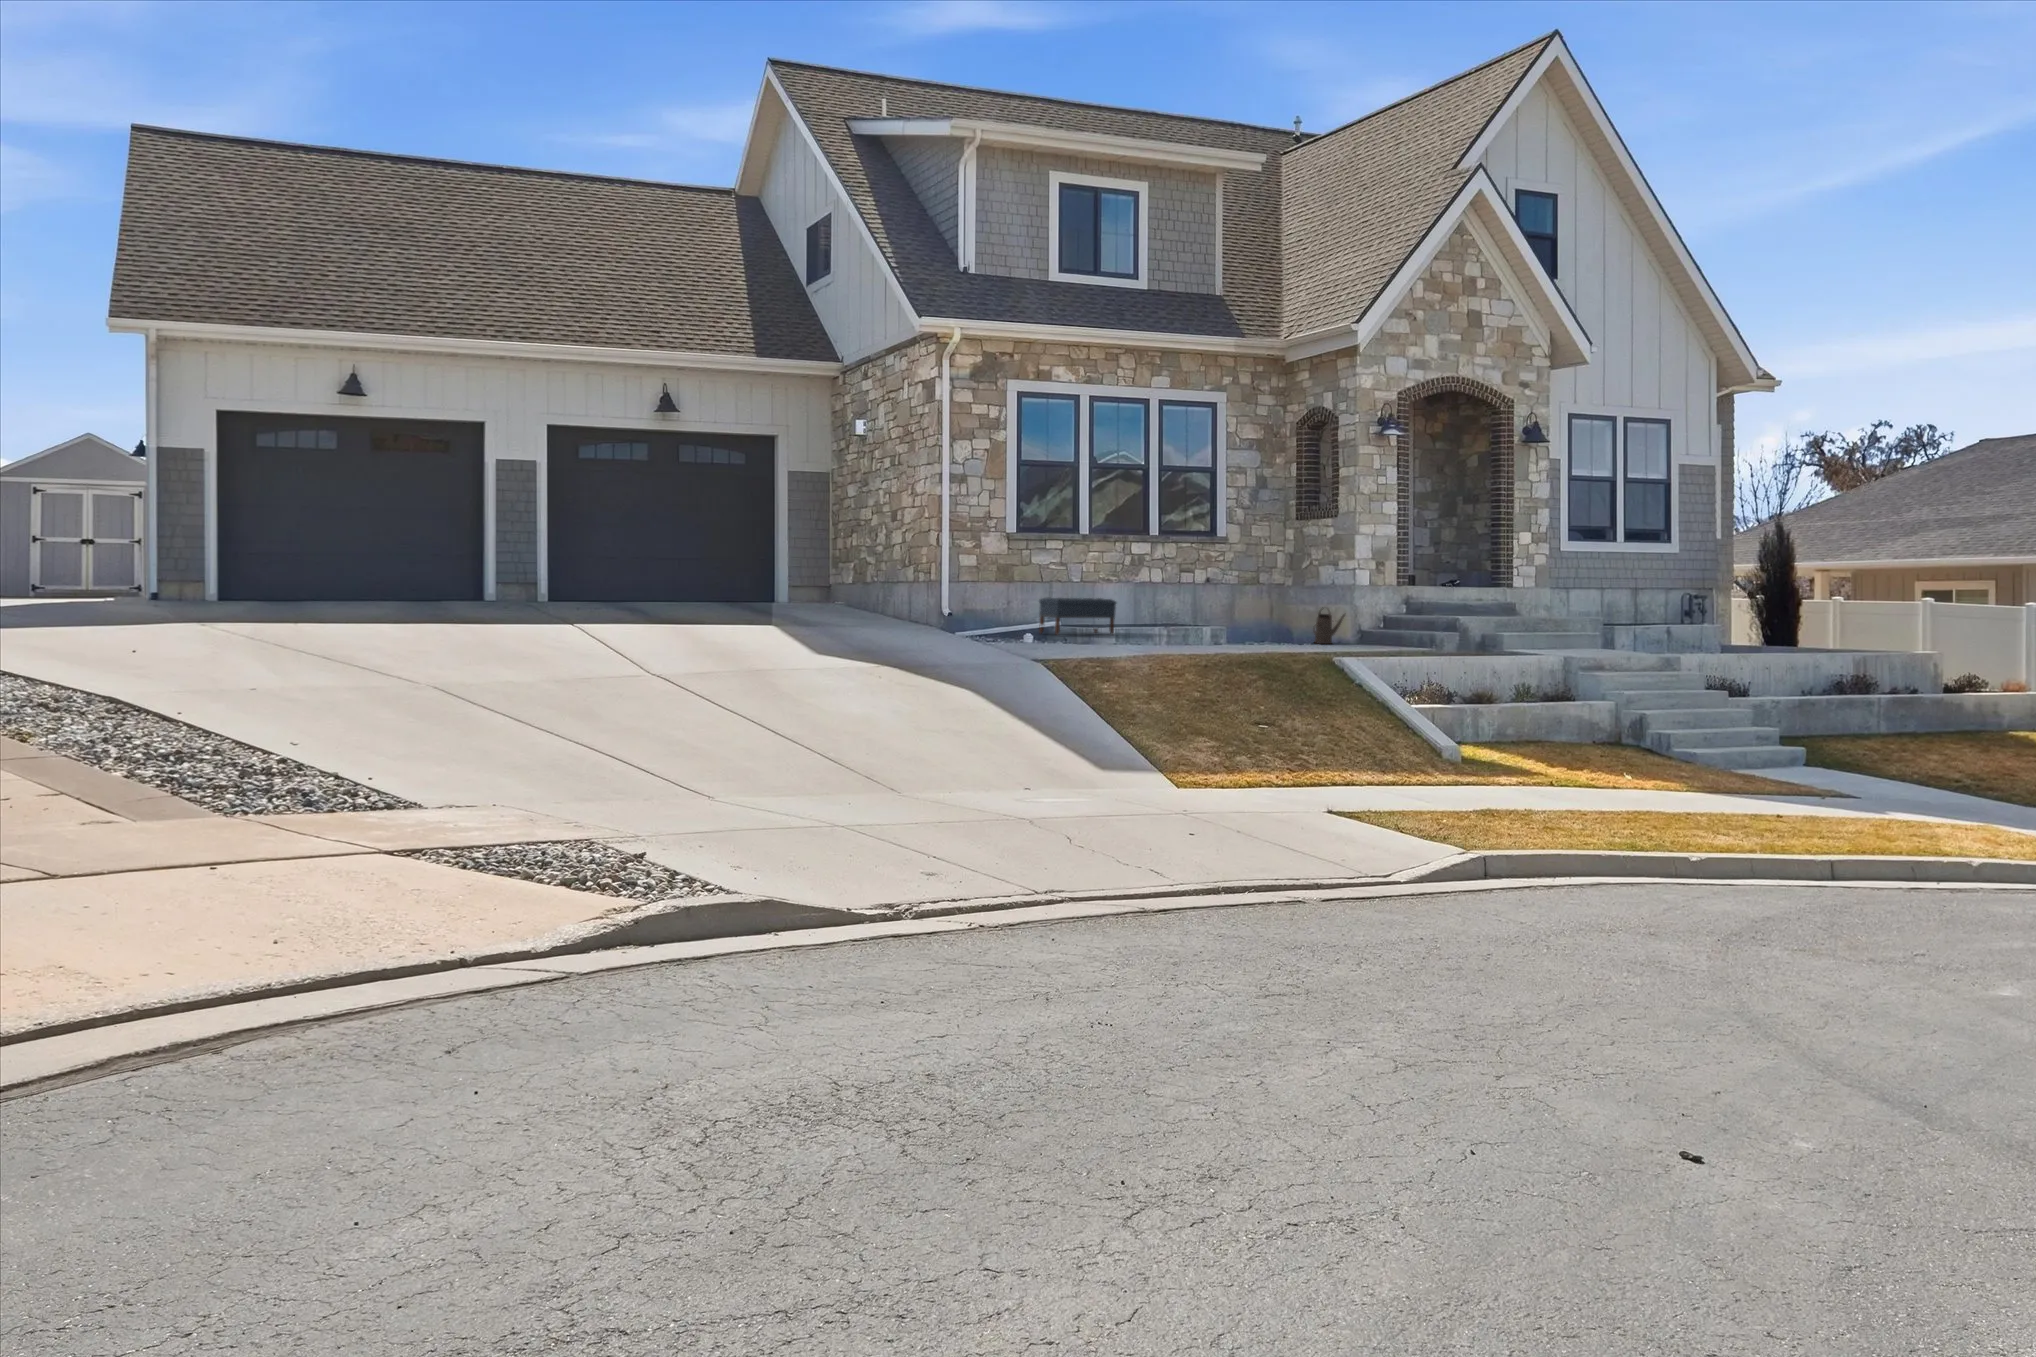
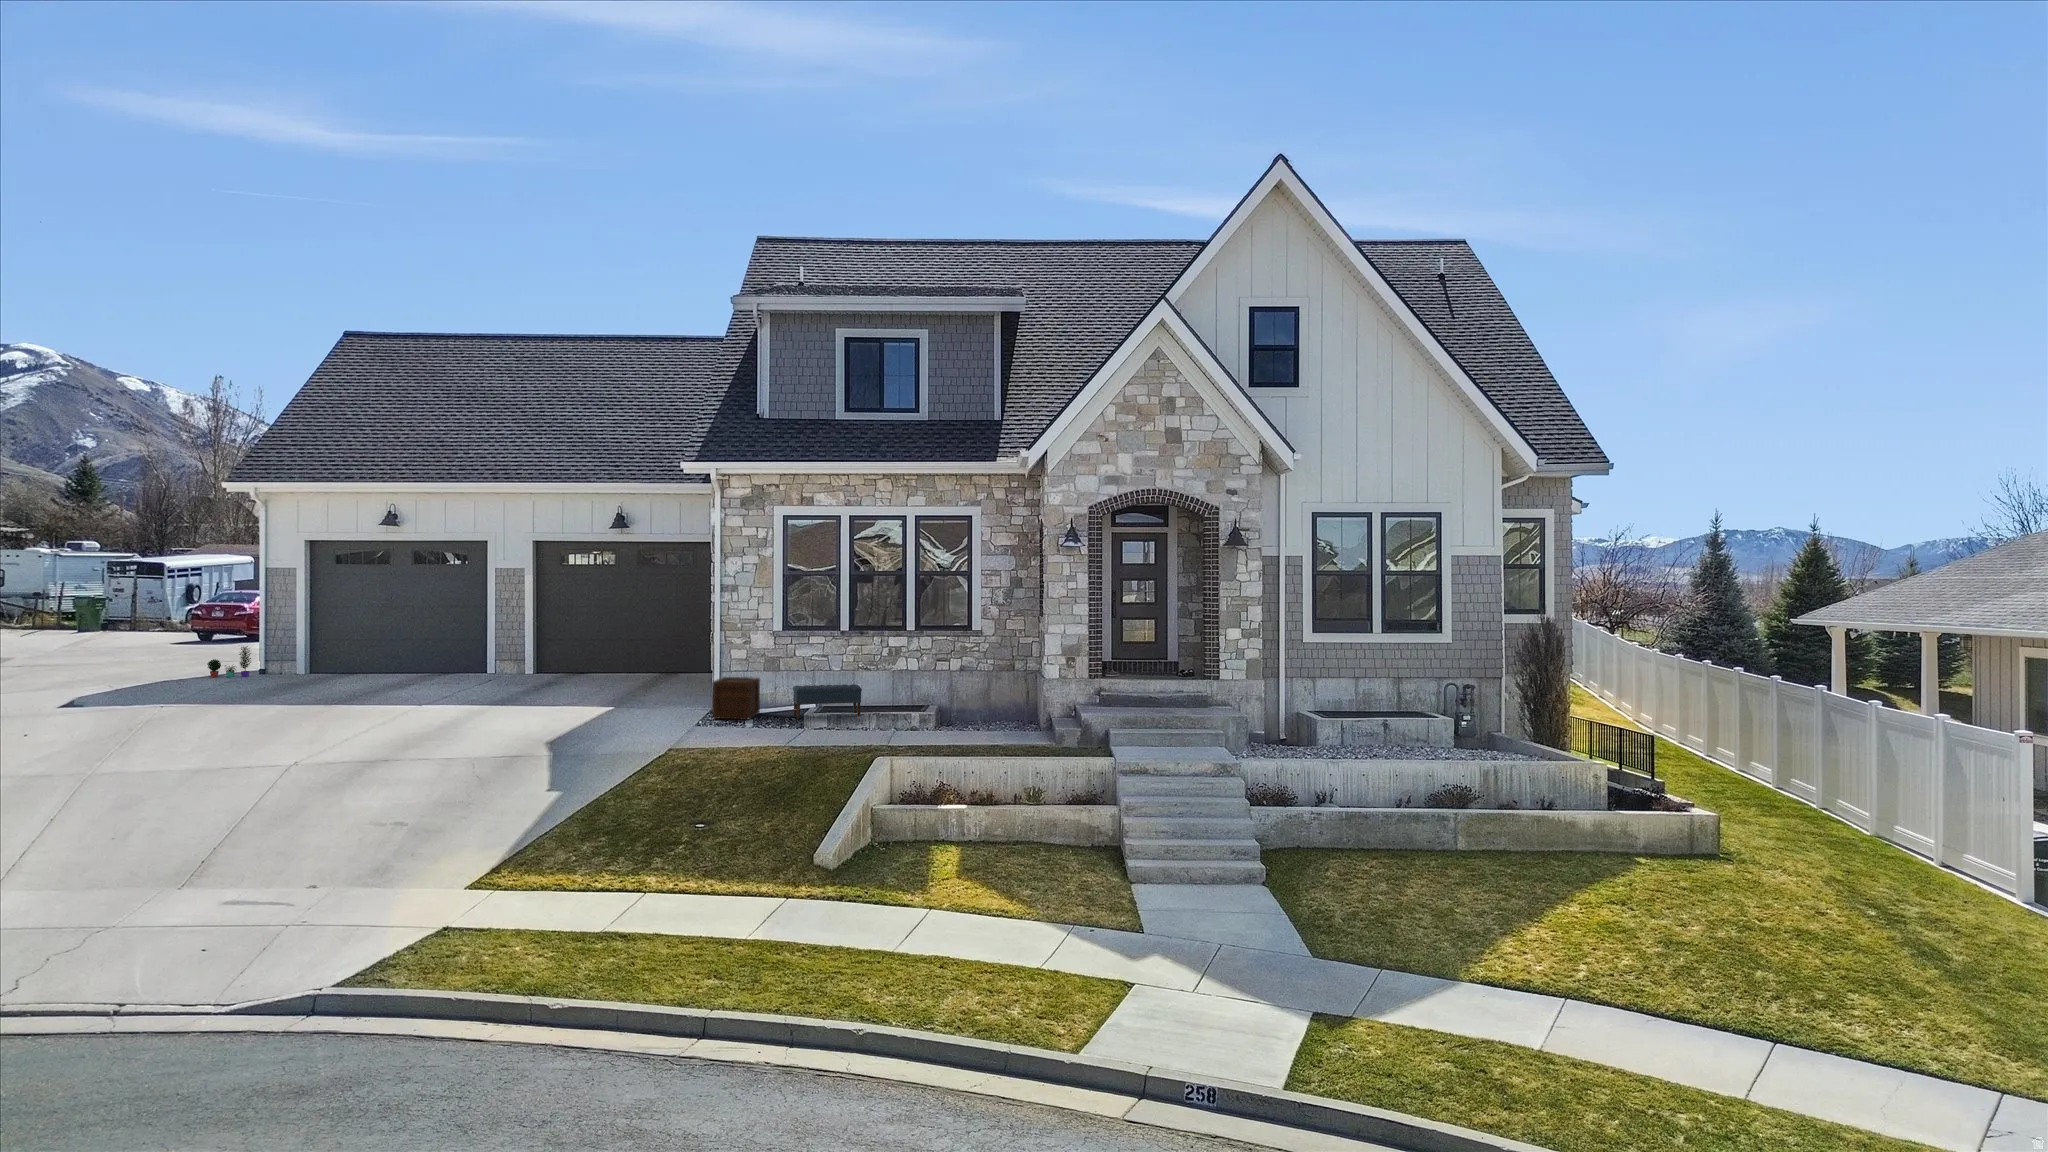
potted plant: none [85,562,152,607] -> present [207,646,251,677]
wooden crate: none [951,588,1008,636] -> present [712,677,760,720]
watering can: present [1313,610,1345,644] -> none [999,701,1038,734]

